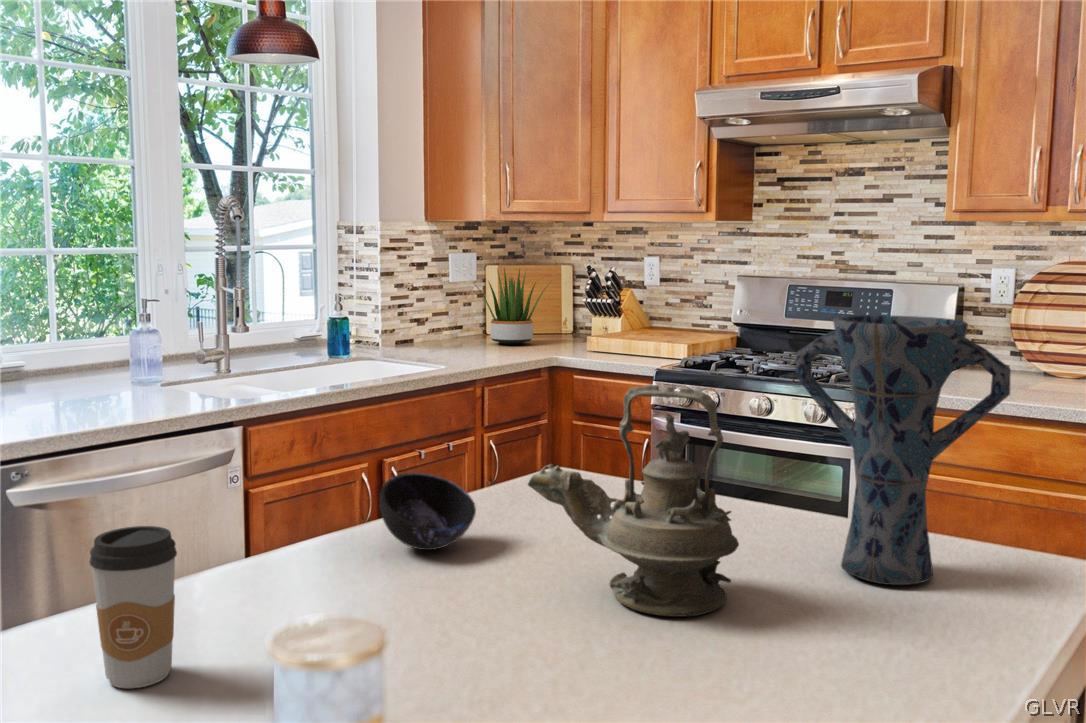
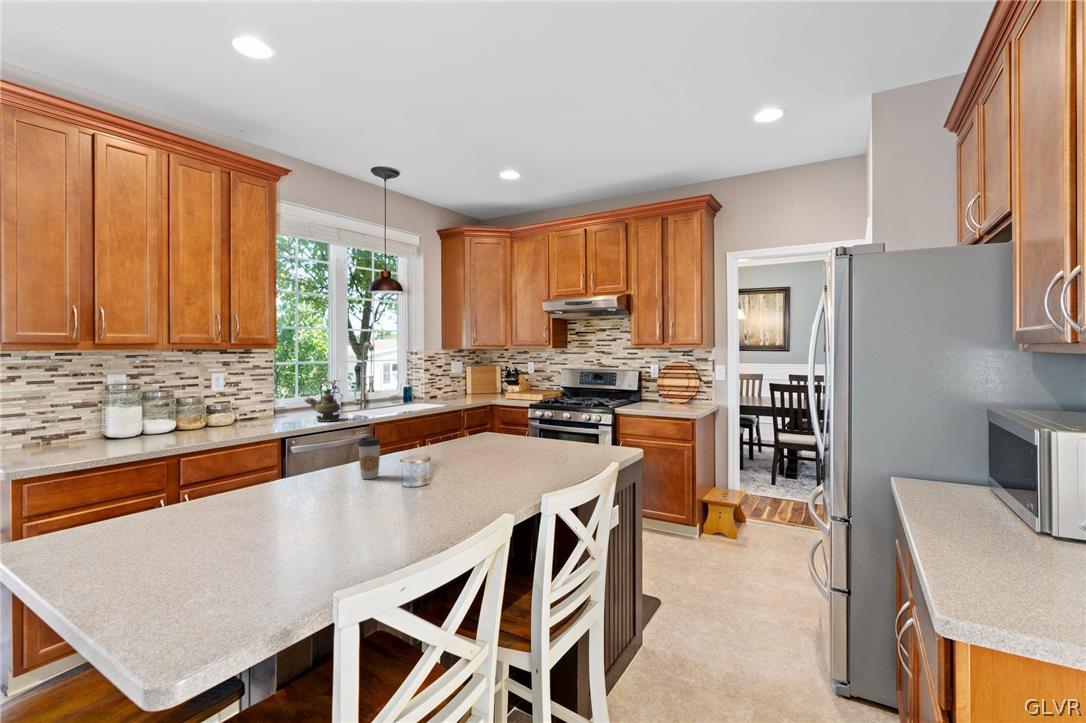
potted plant: present [475,268,550,345] -> none [460,367,493,397]
vase: present [795,315,1011,585] -> none [554,379,608,455]
teapot: present [528,385,739,617] -> present [305,381,341,422]
bowl: present [380,473,476,550] -> none [432,430,461,452]

